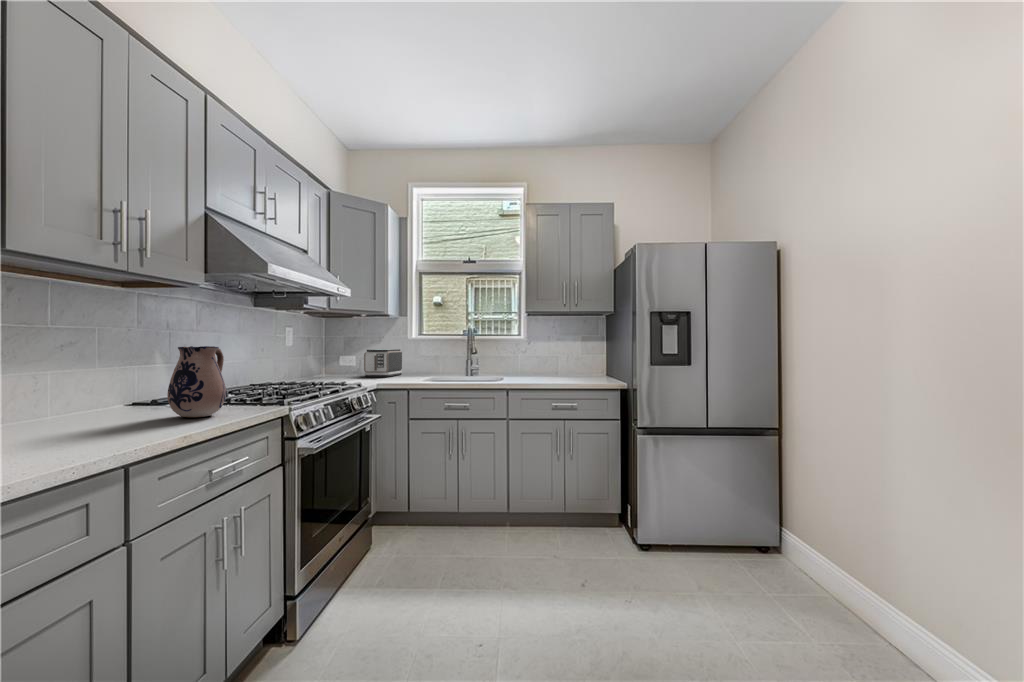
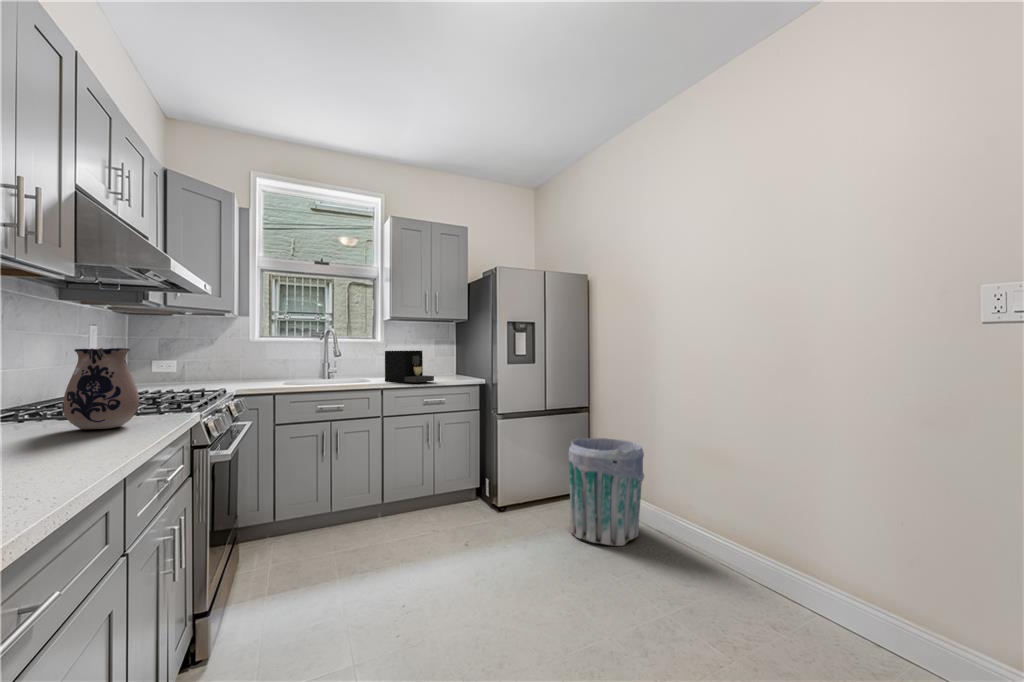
coffee maker: none [516,348,565,384] -> present [385,351,434,383]
toaster: present [364,349,402,377] -> none [210,353,251,382]
trash can: none [726,470,848,635] -> present [569,438,644,546]

